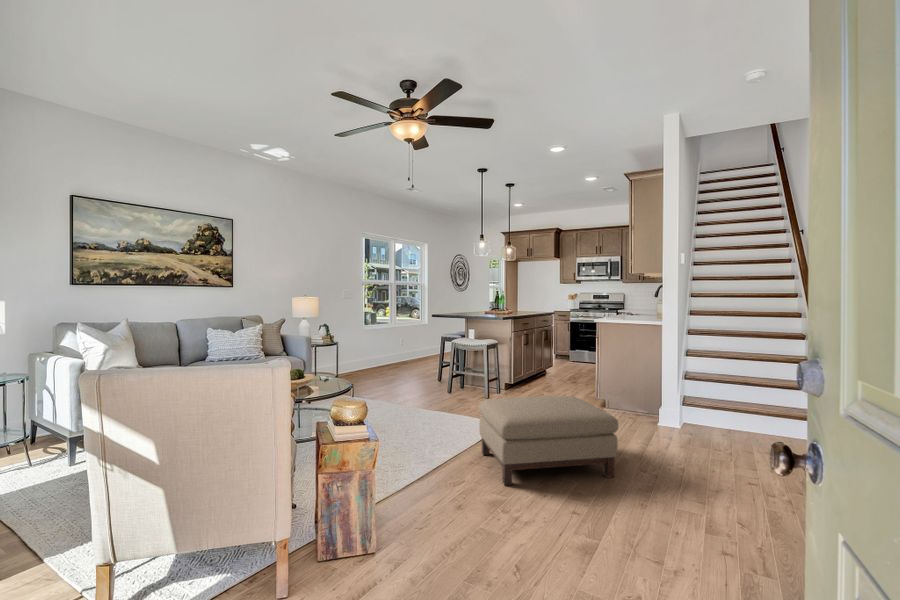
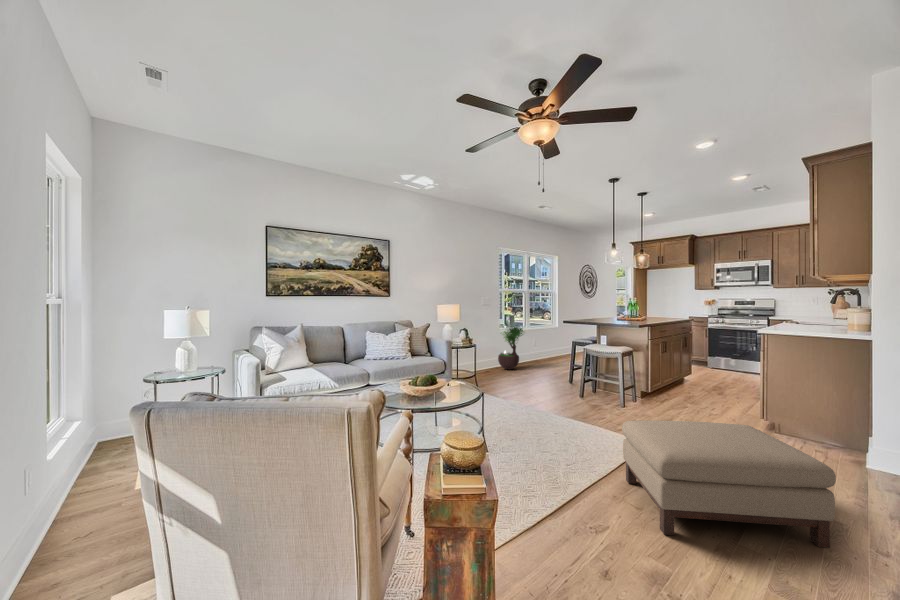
potted tree: none [366,316,397,369] -> present [498,326,523,369]

